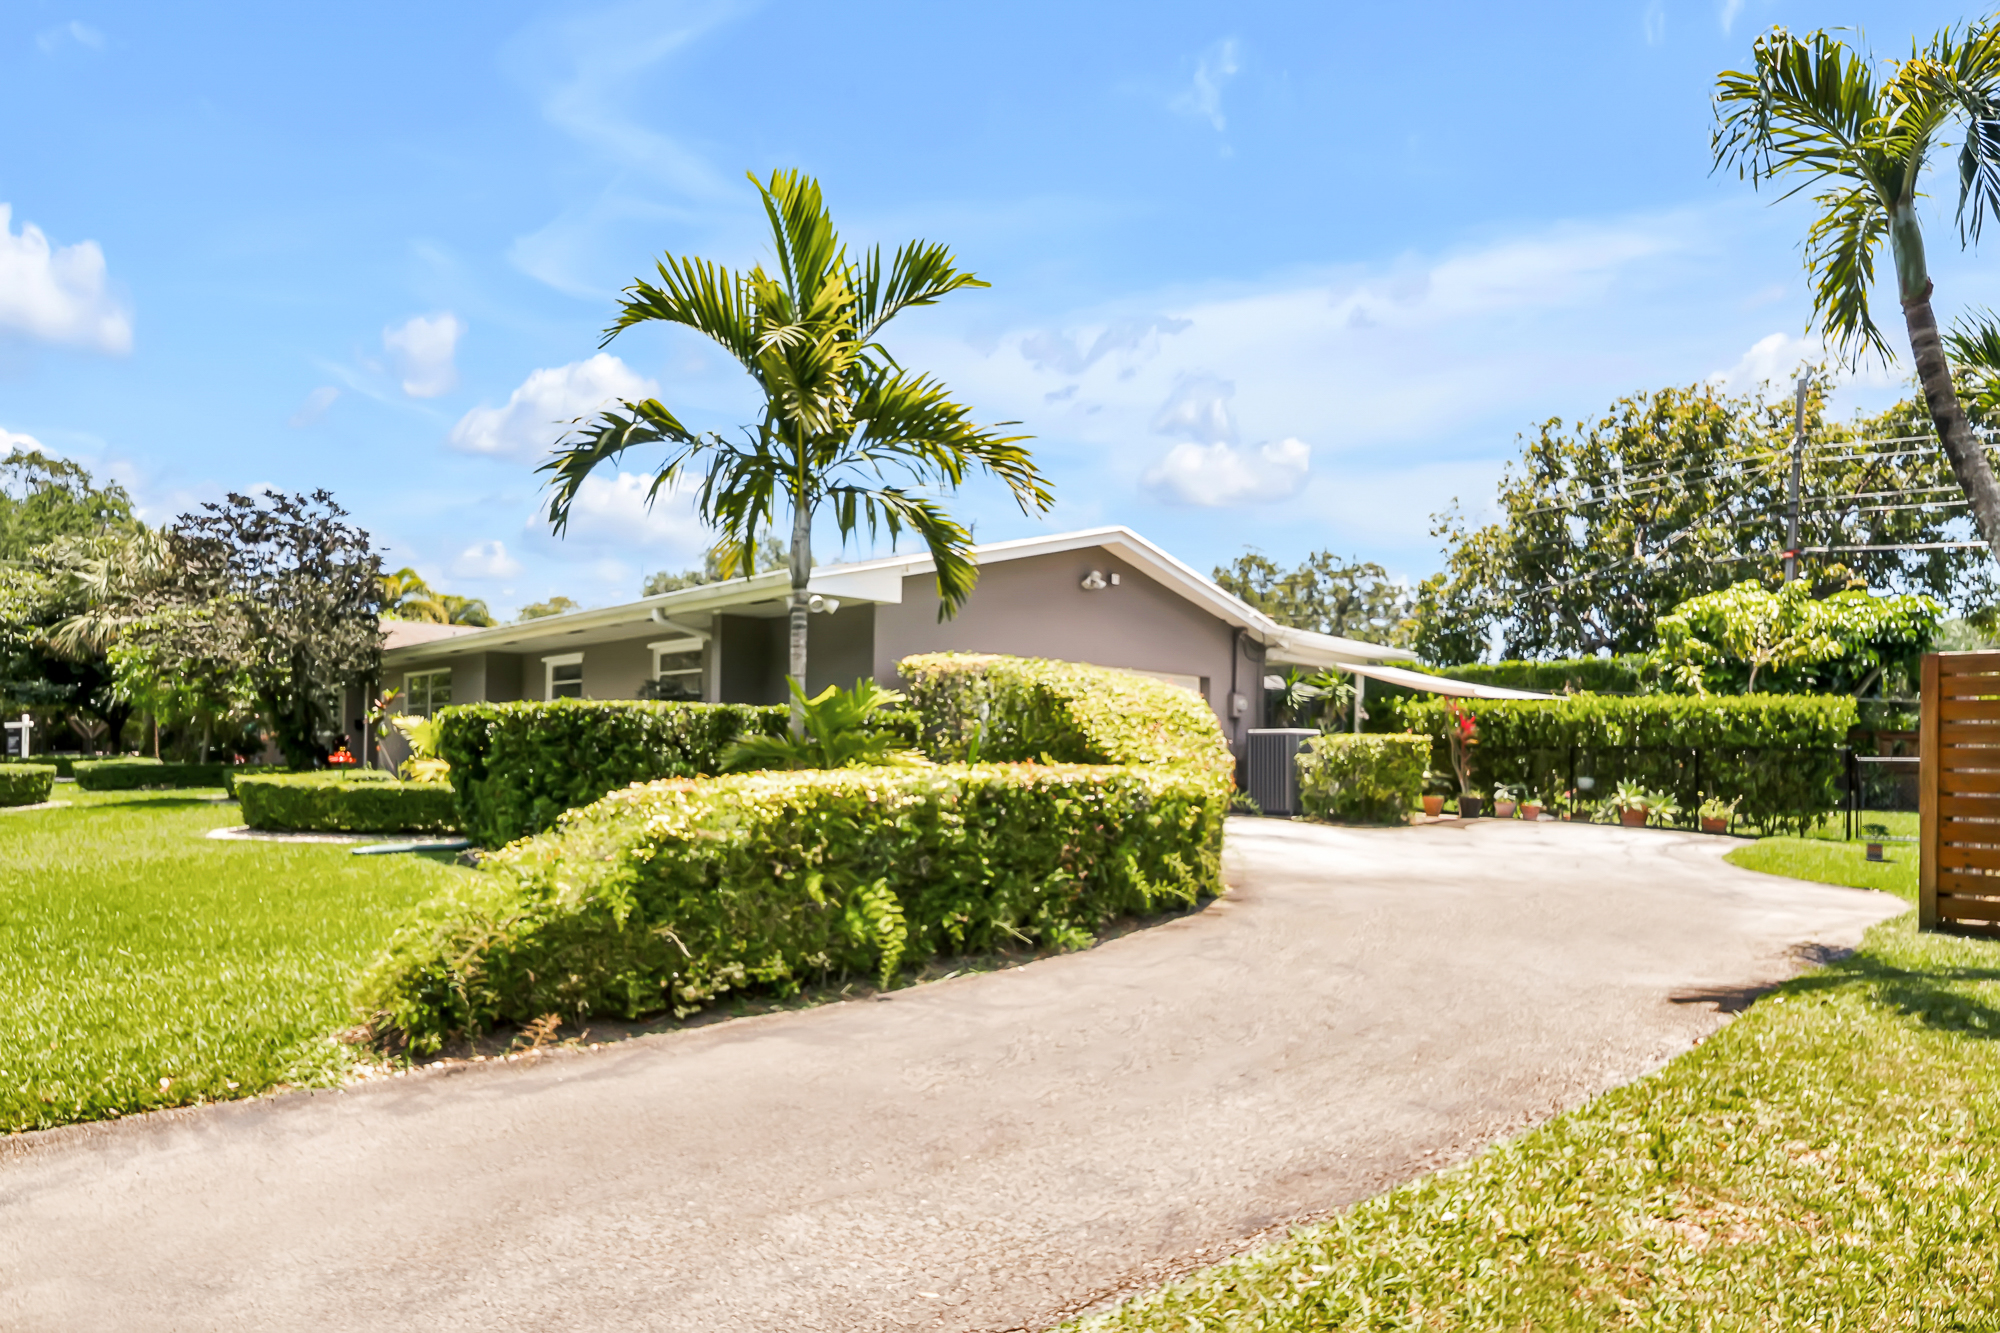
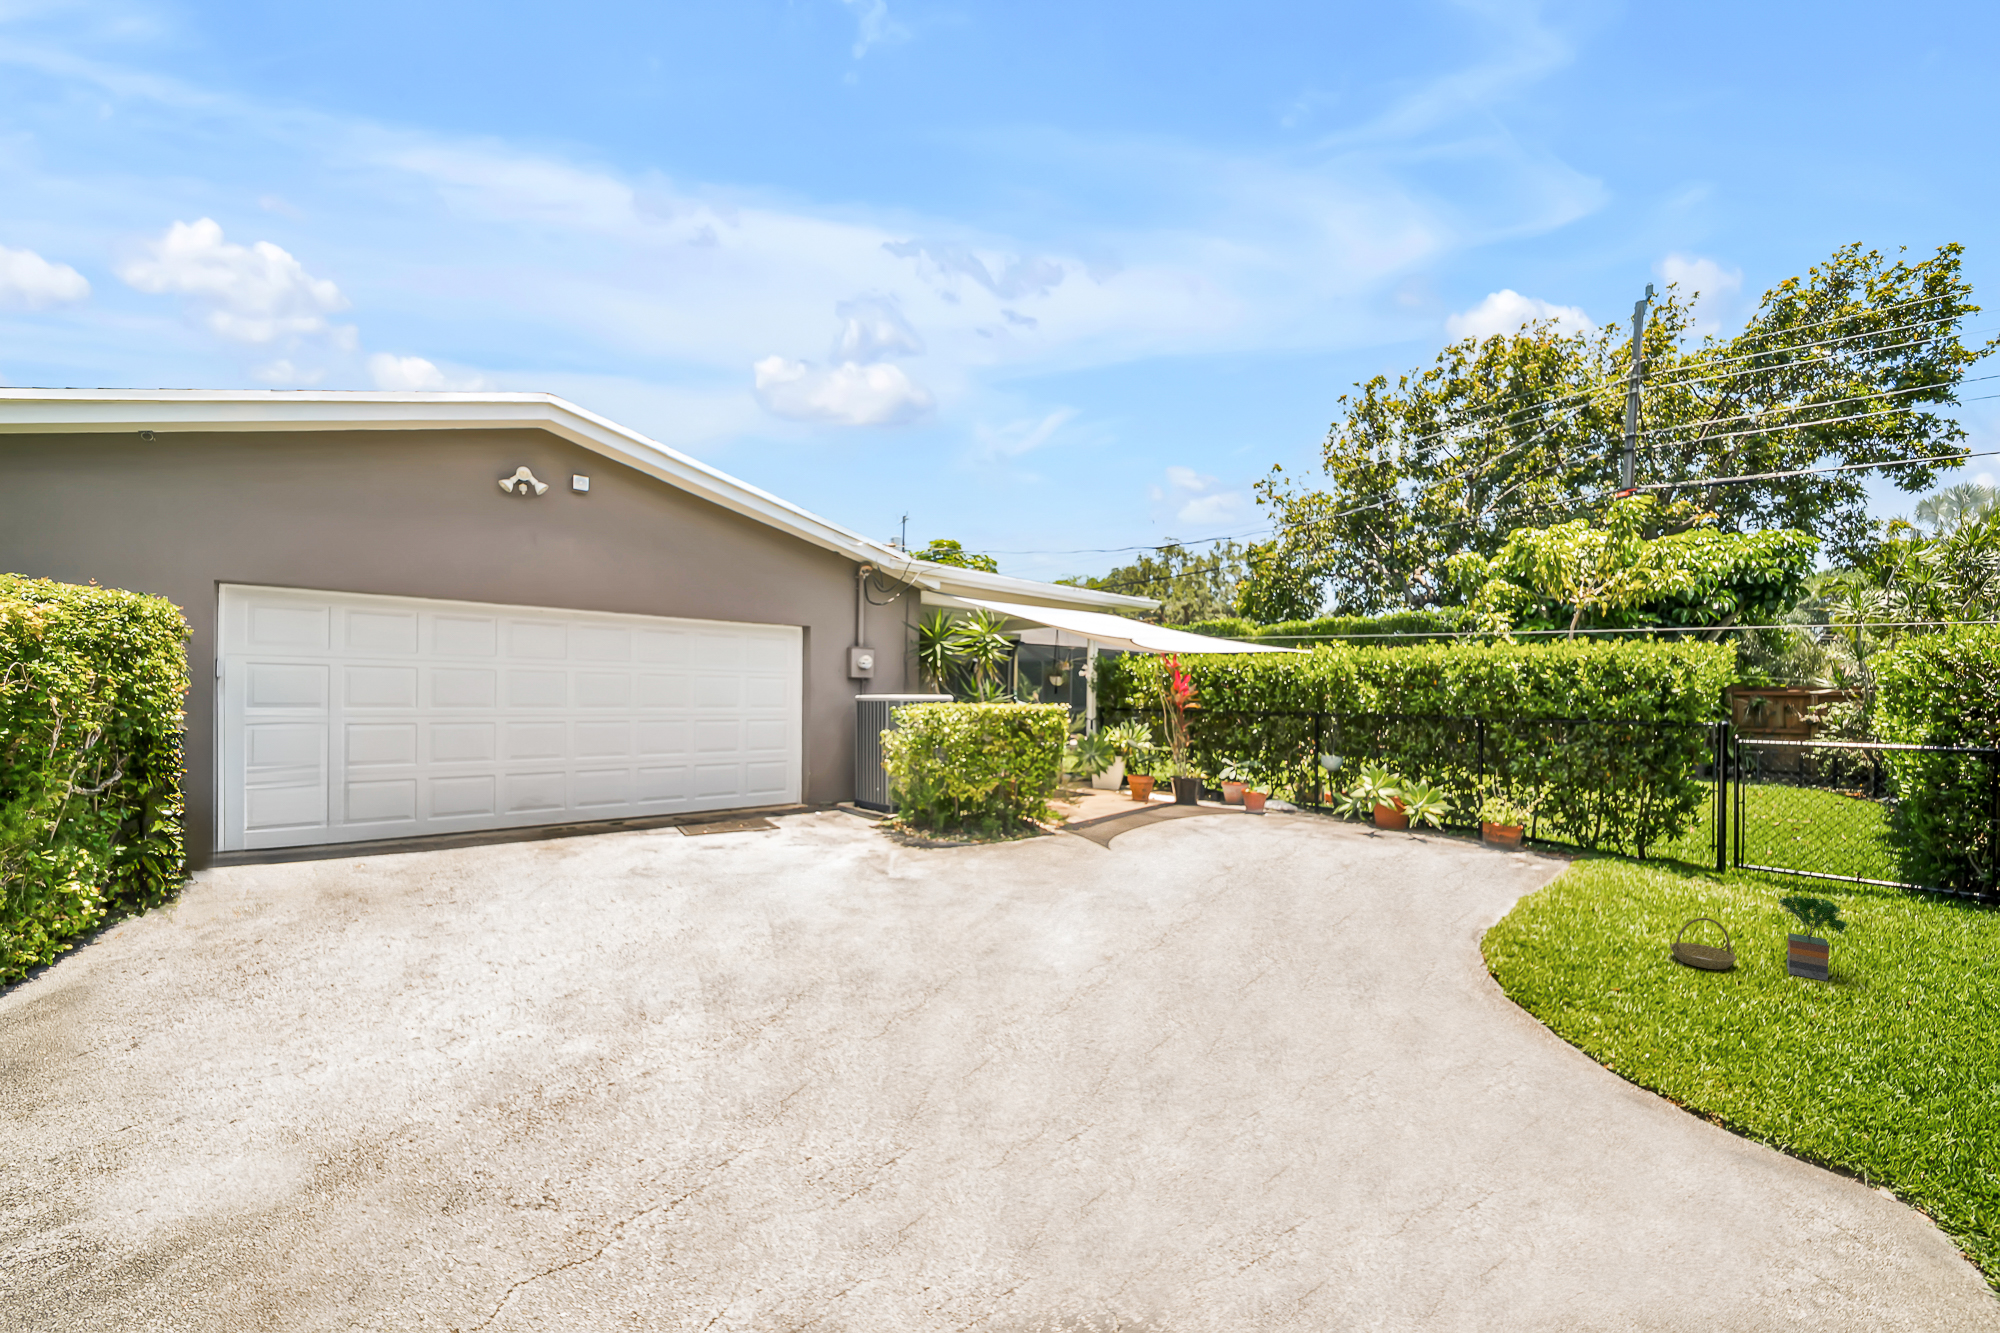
basket: none [1812,836,1843,859] -> present [1670,918,1737,969]

